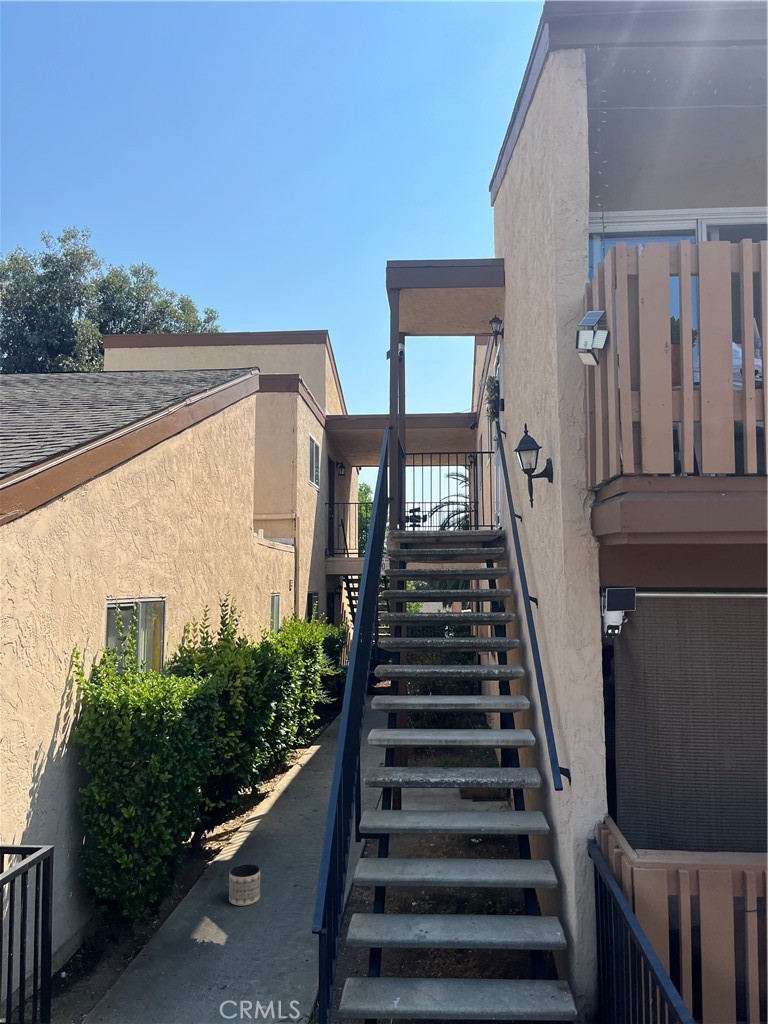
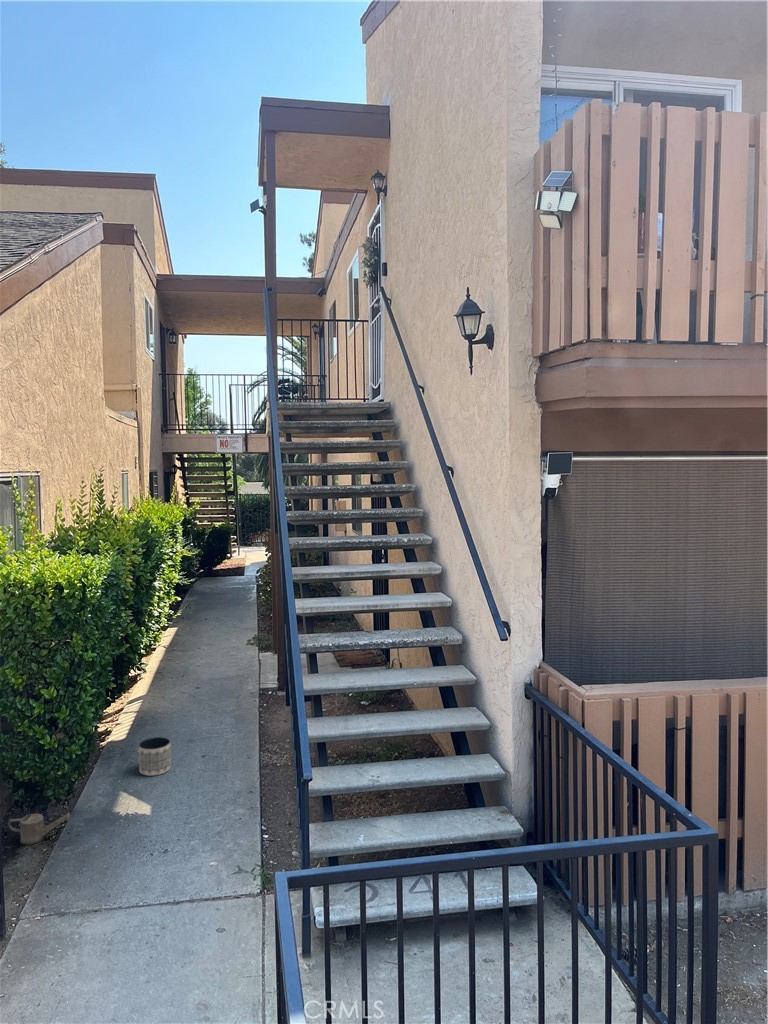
watering can: none [88,935,143,968] -> present [8,813,70,845]

